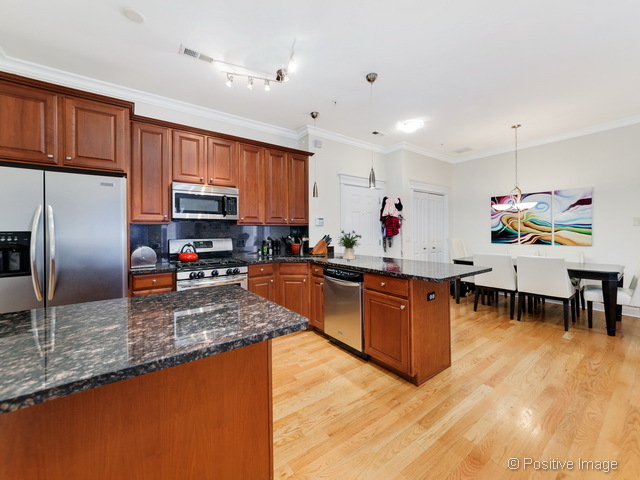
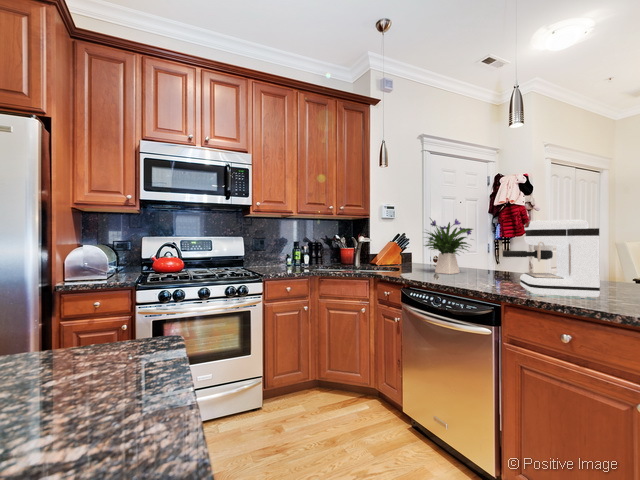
coffee maker: none [367,236,400,269] -> present [502,220,600,298]

